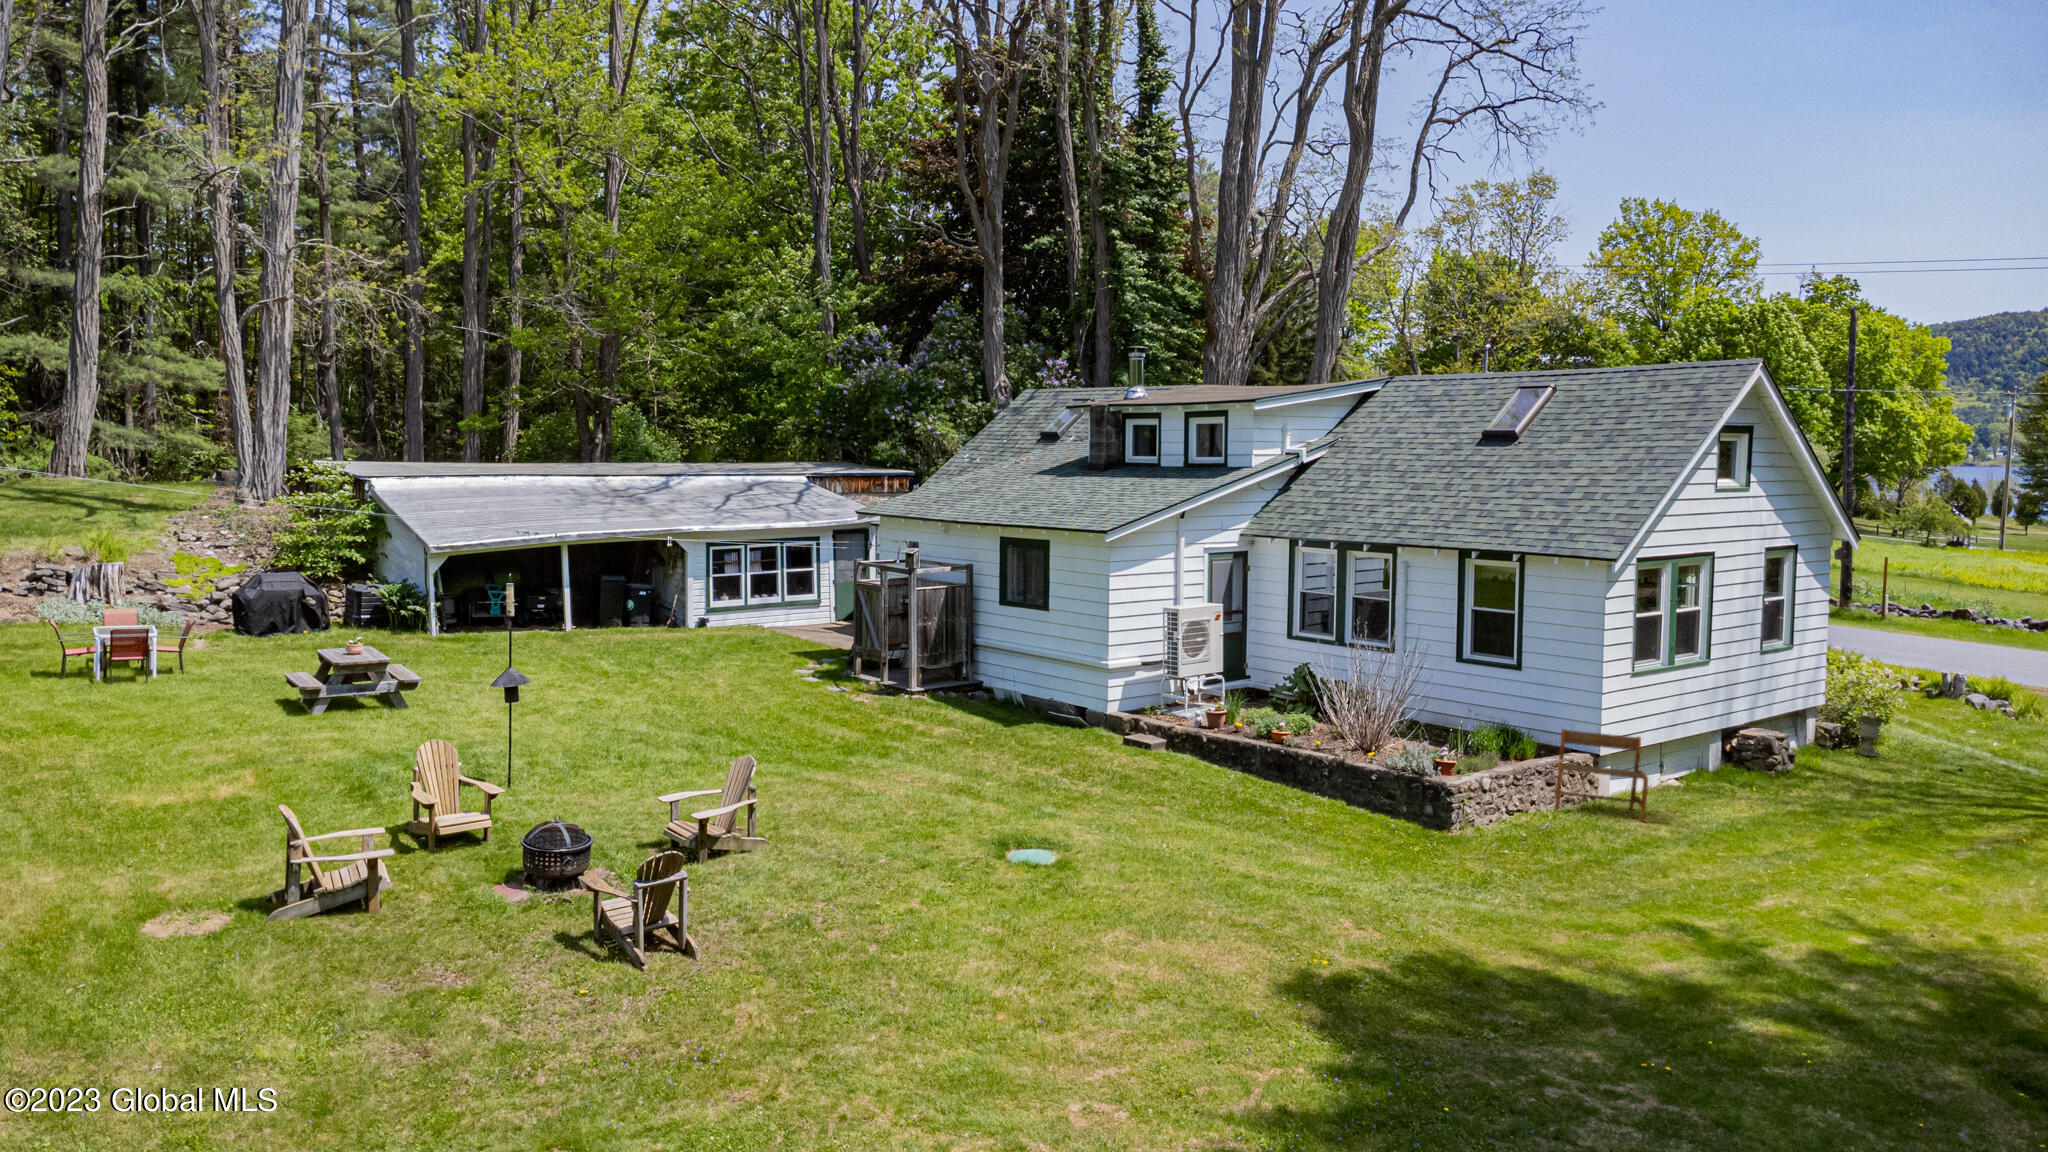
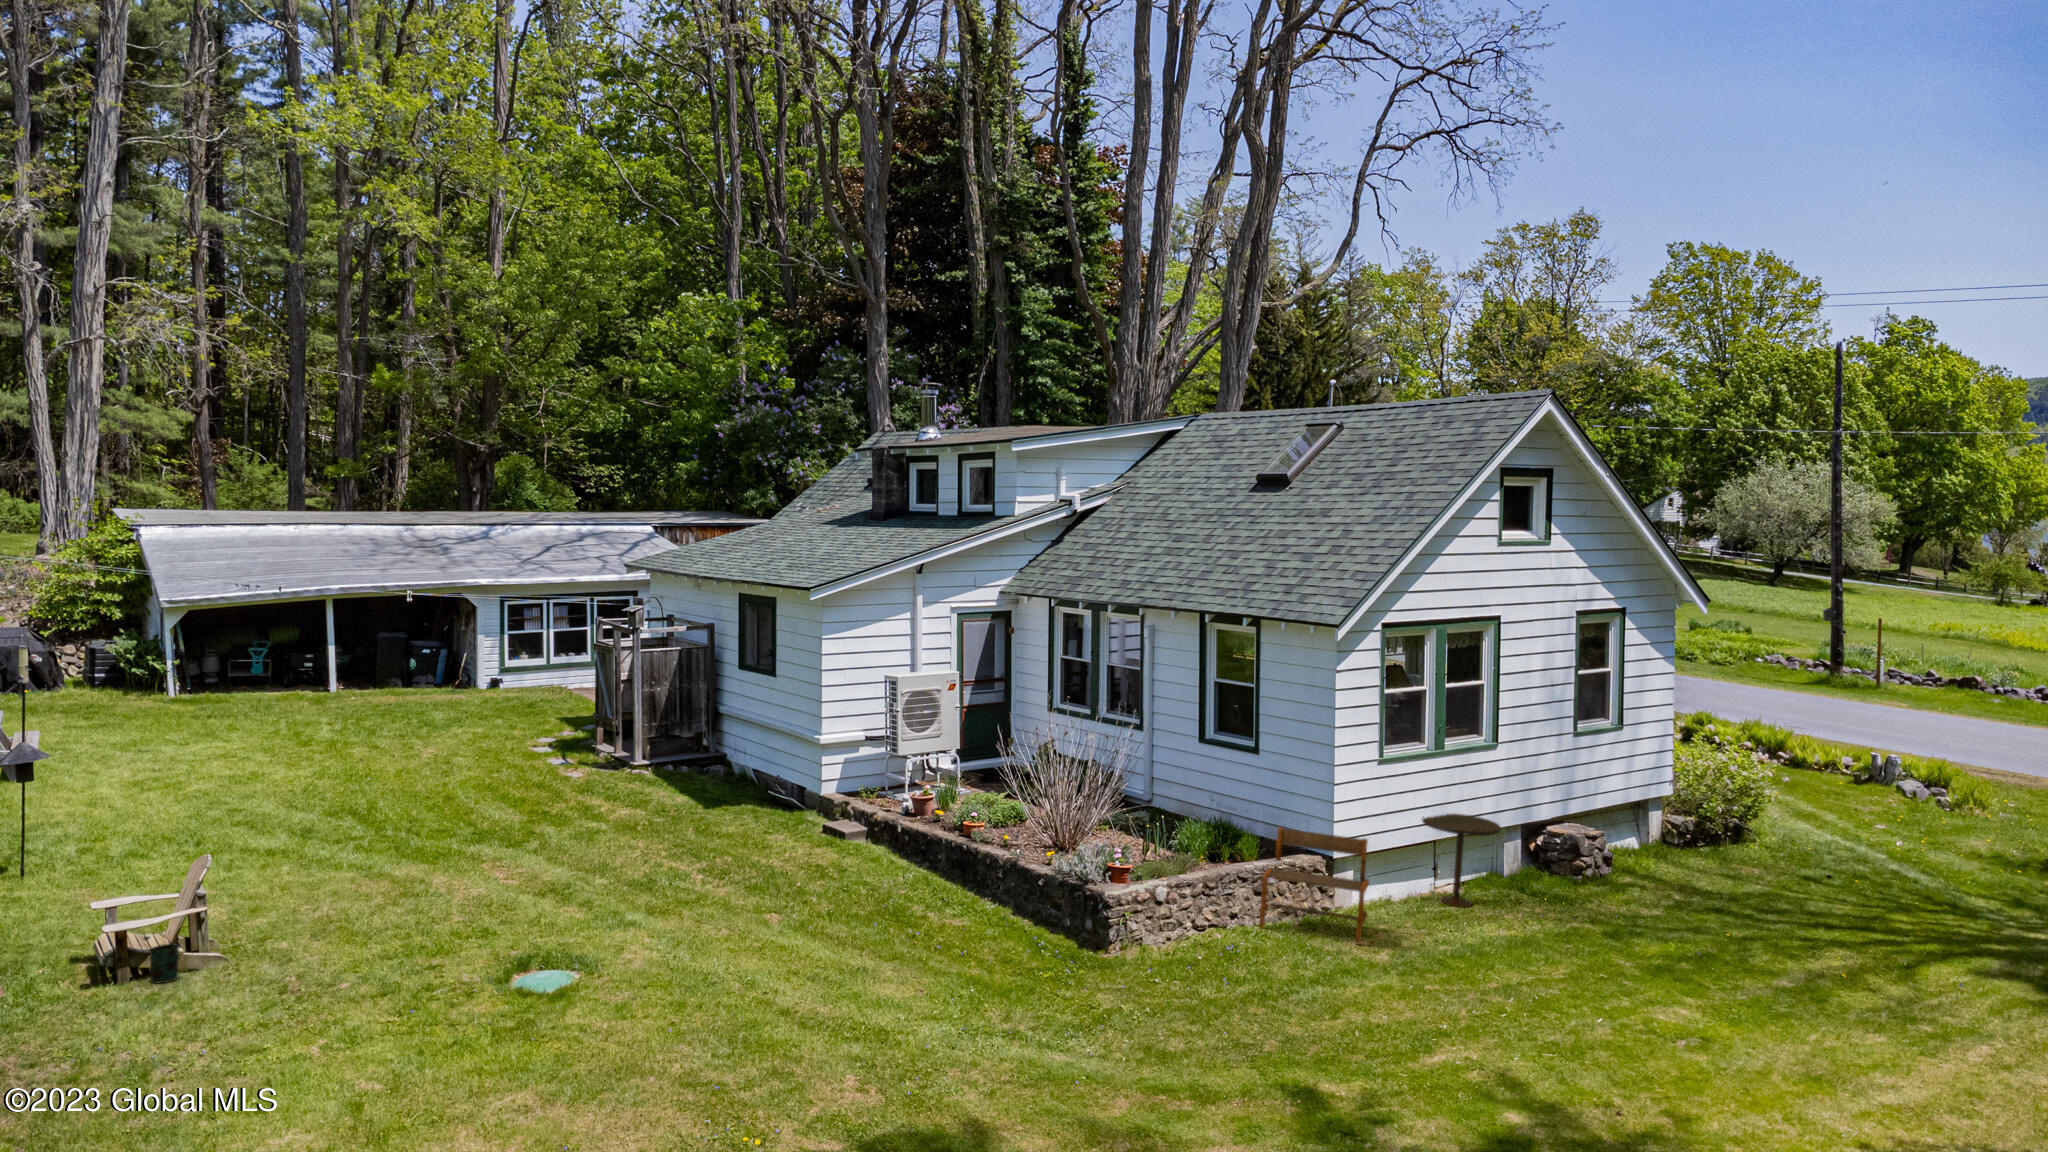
planter: present [1855,715,1884,756] -> none [1718,807,1753,858]
pedestal table: none [1658,718,1729,794] -> present [1422,814,1501,907]
watering can: none [729,823,769,860] -> present [144,936,179,984]

